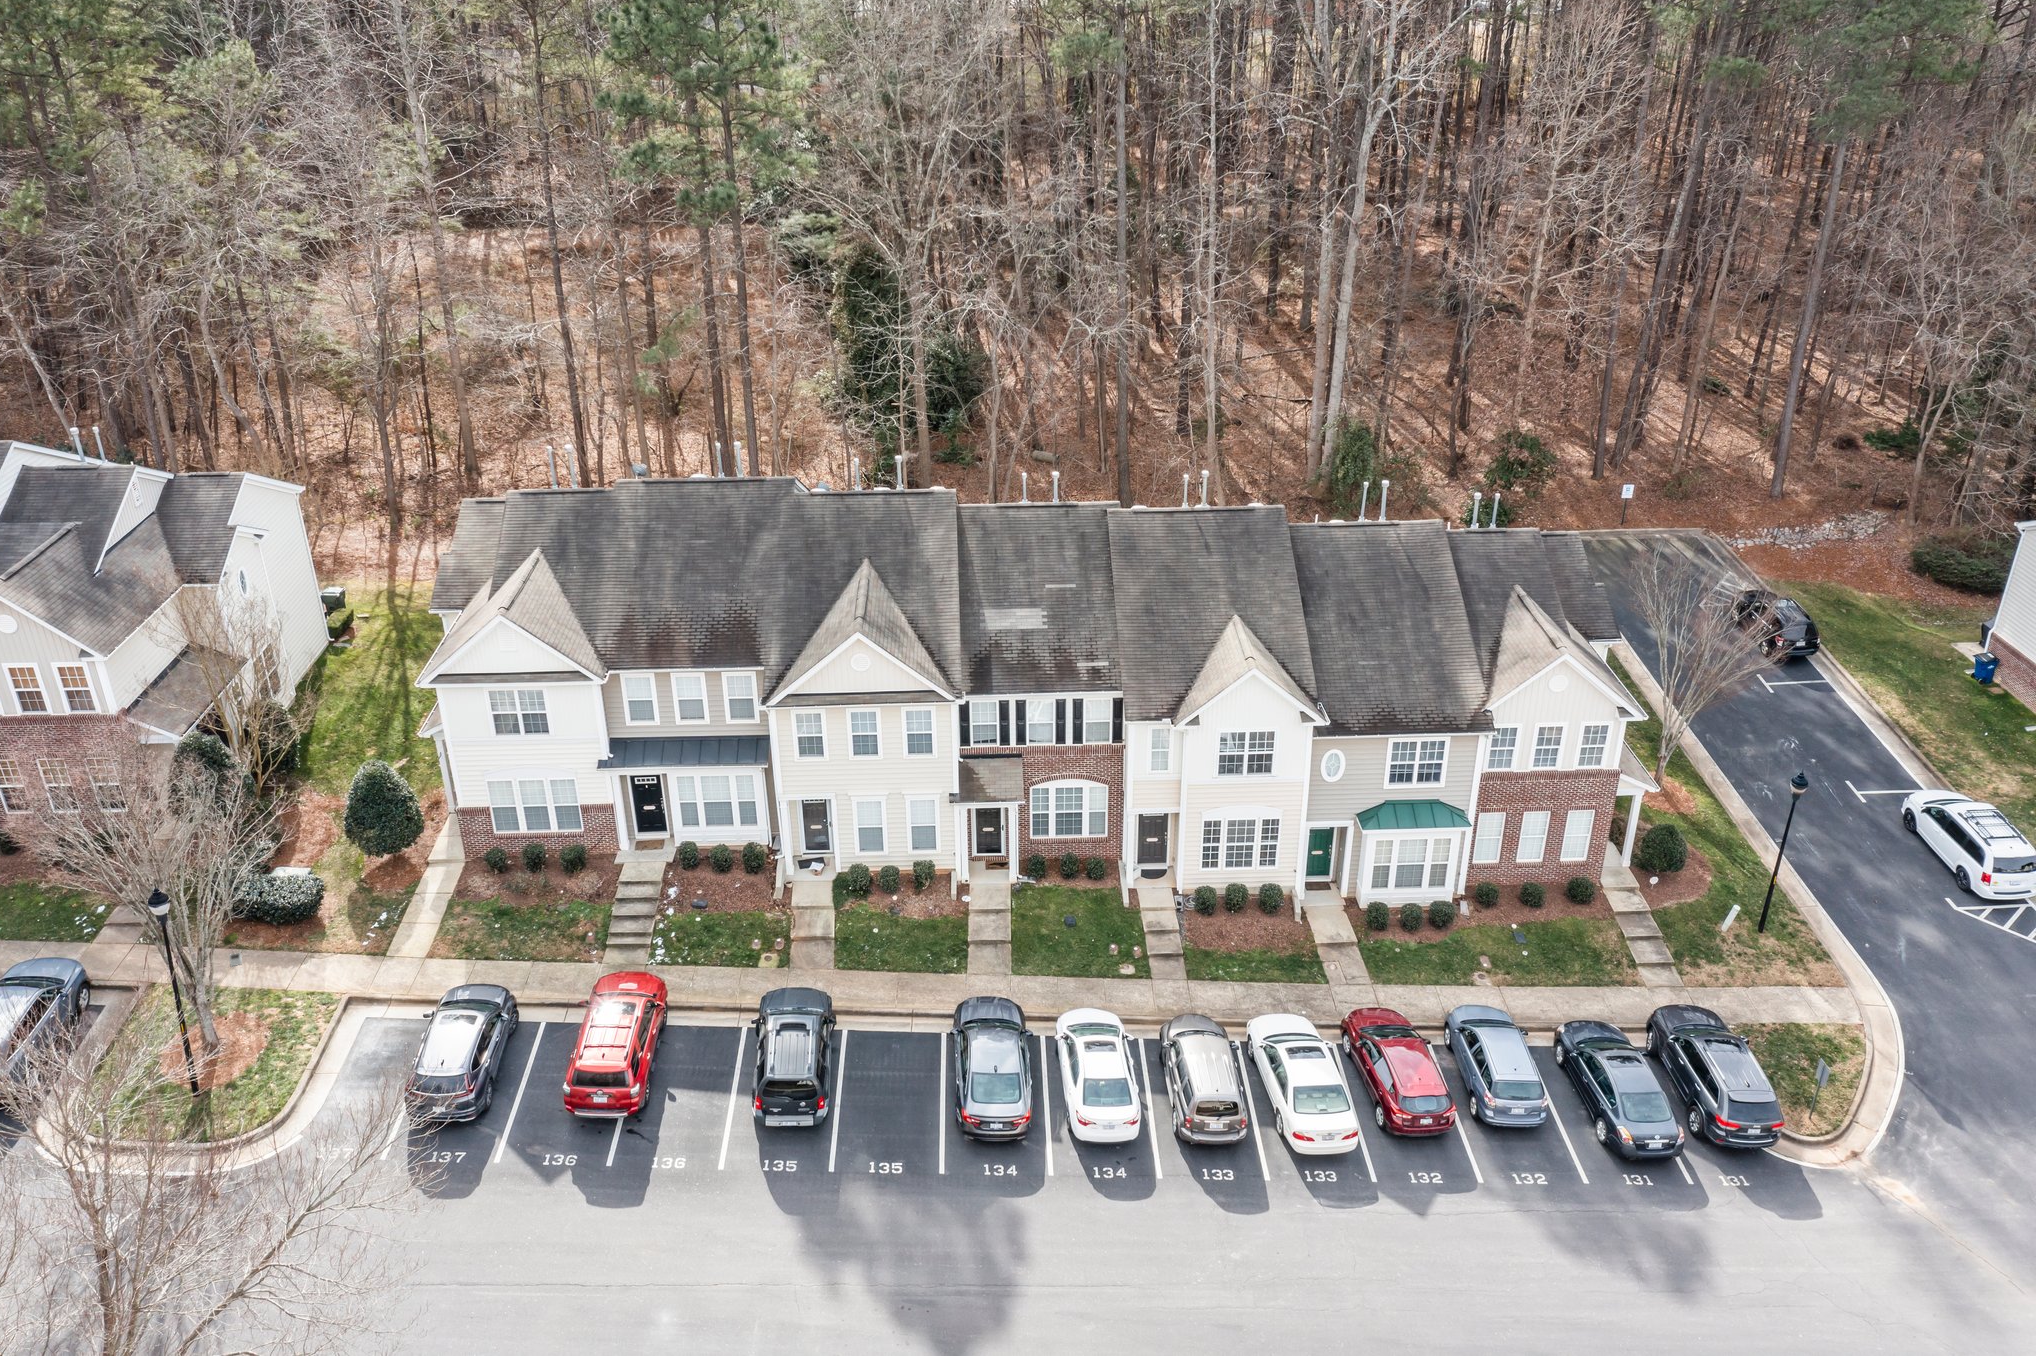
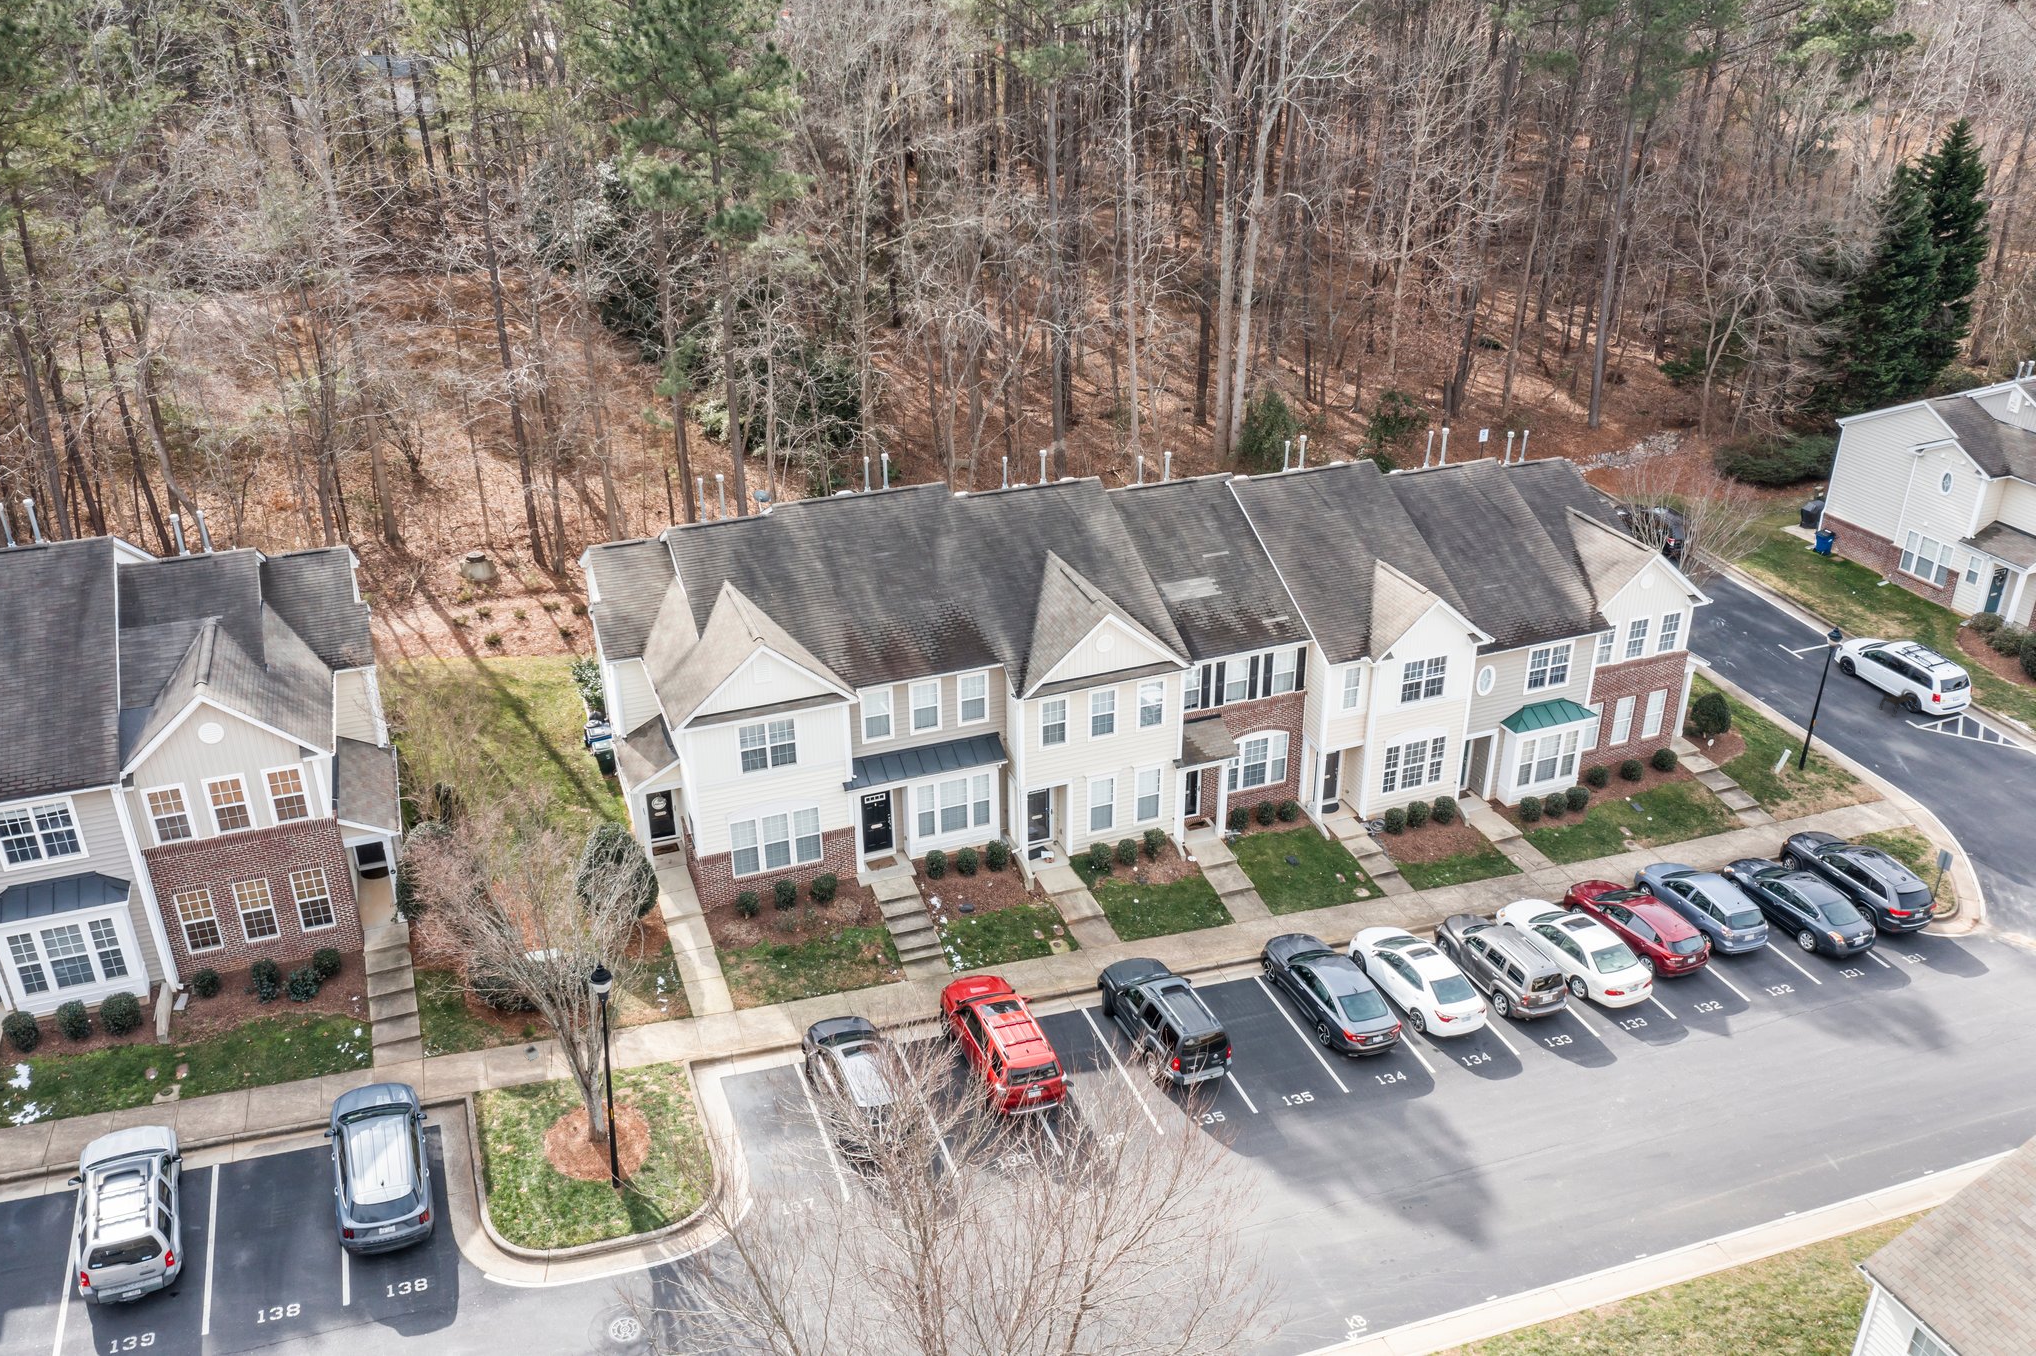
bench: none [1920,860,1972,891] -> present [1880,689,1918,715]

